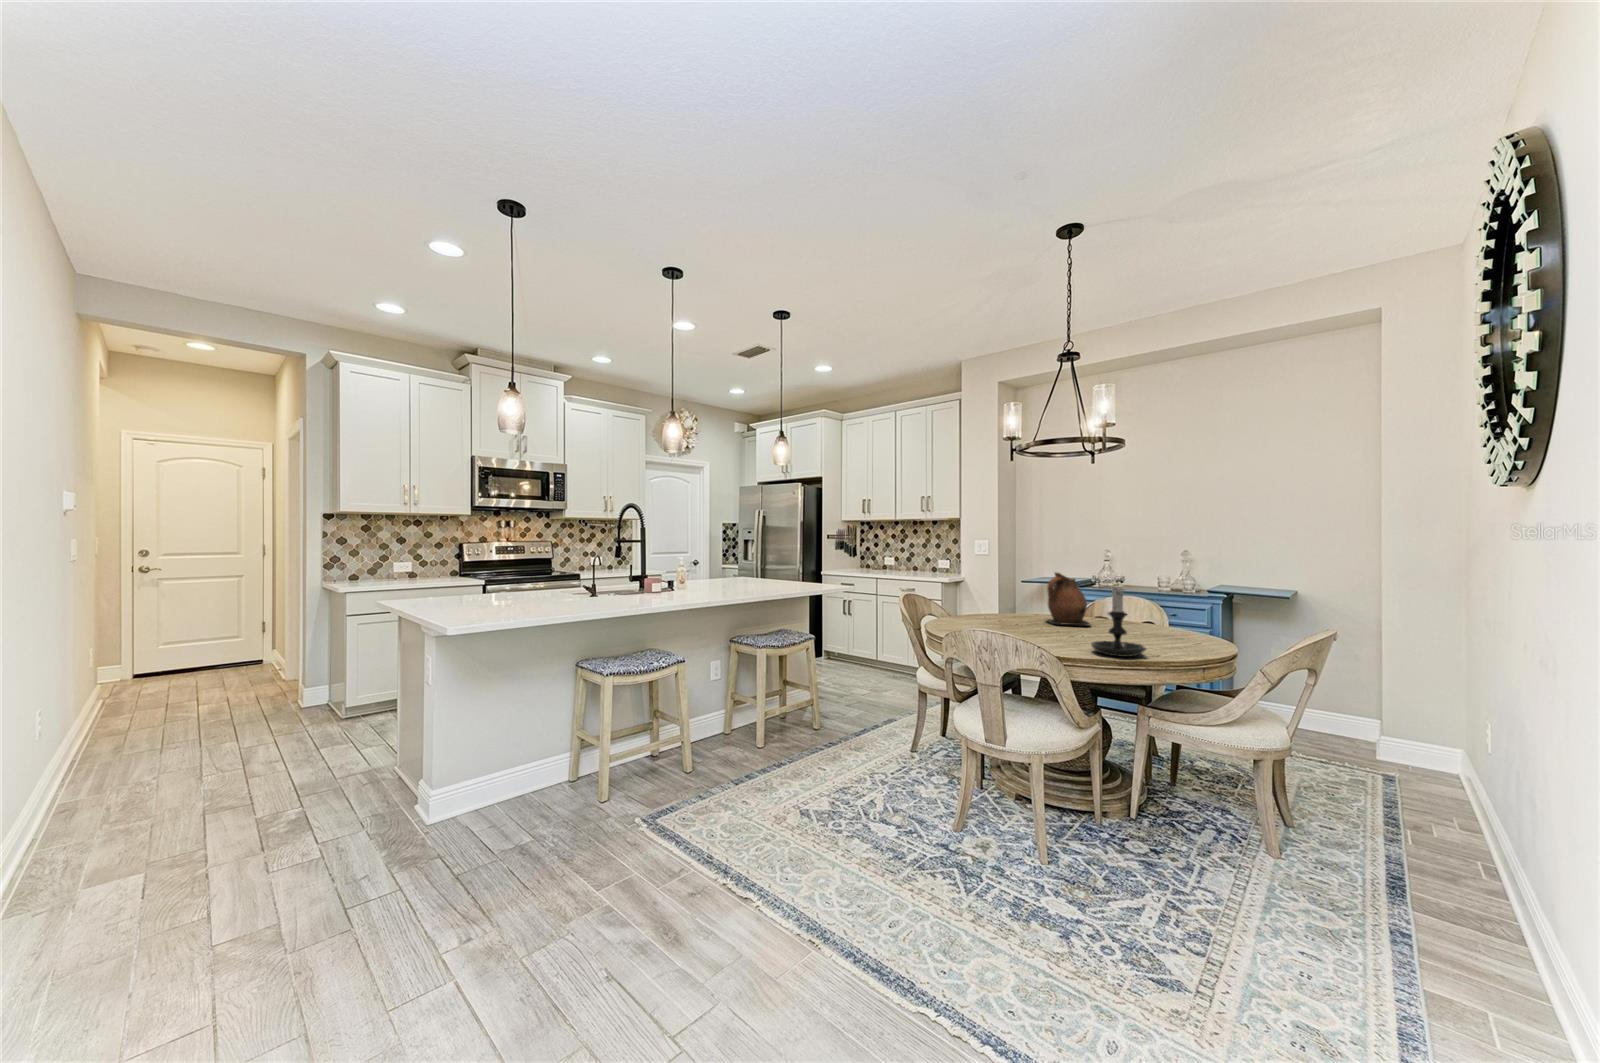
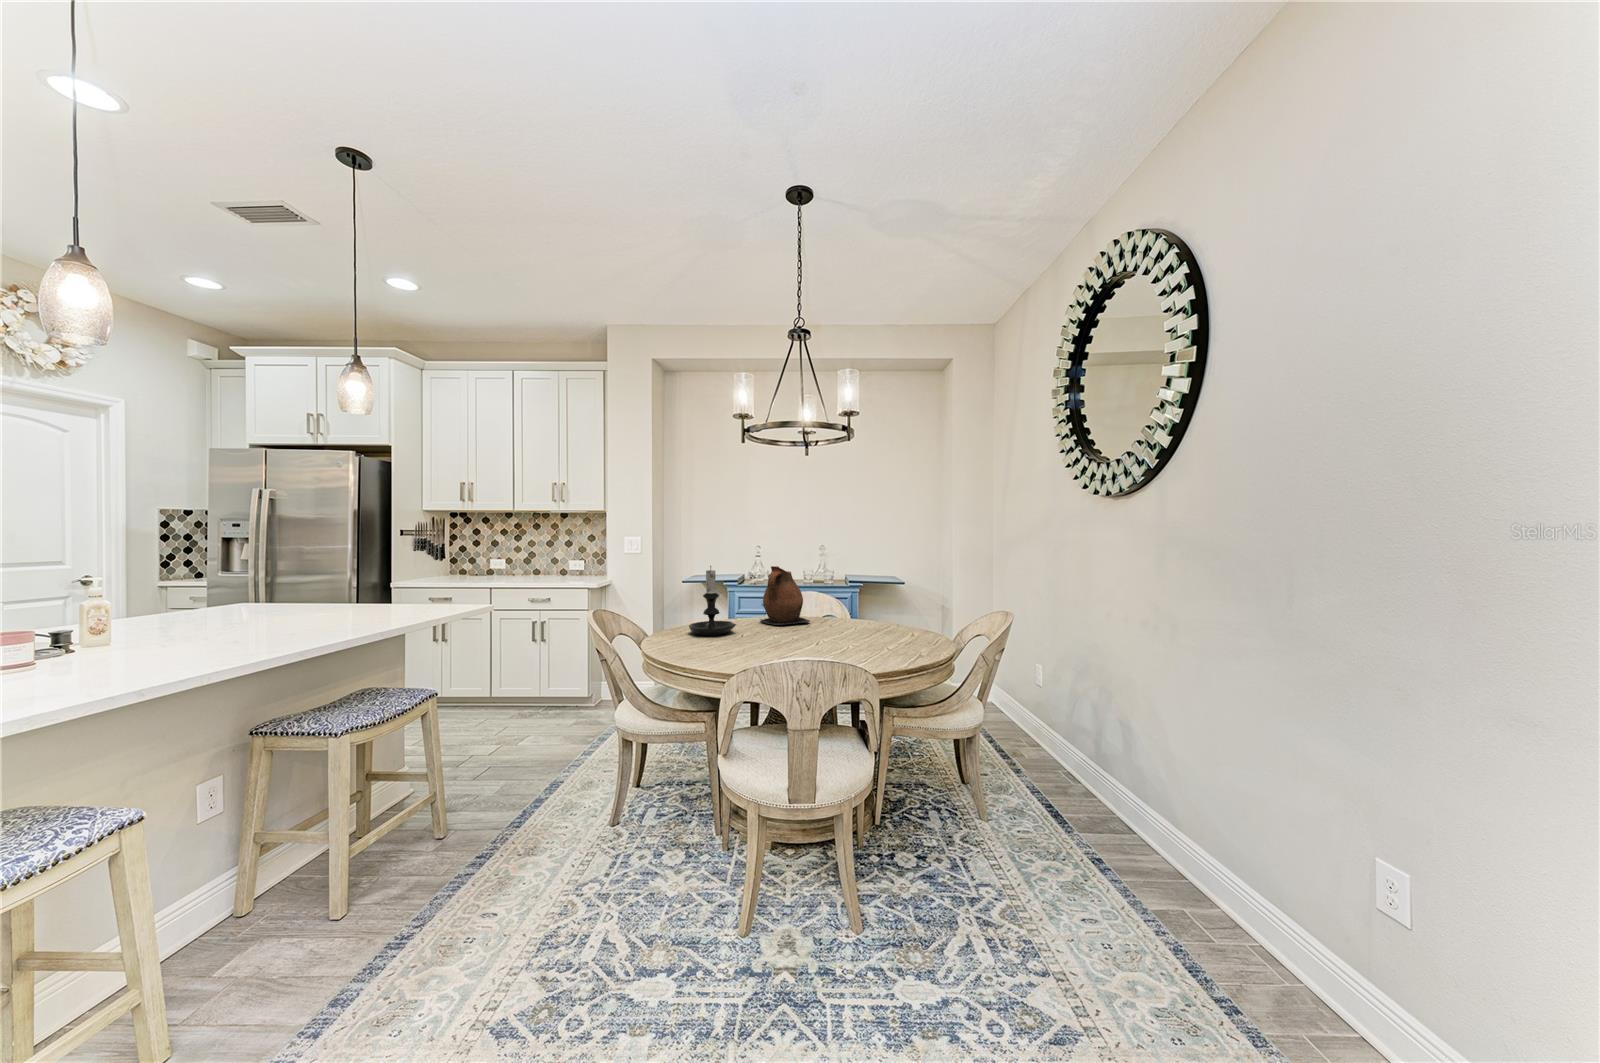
candle holder: present [1091,587,1146,657] -> present [689,566,736,635]

